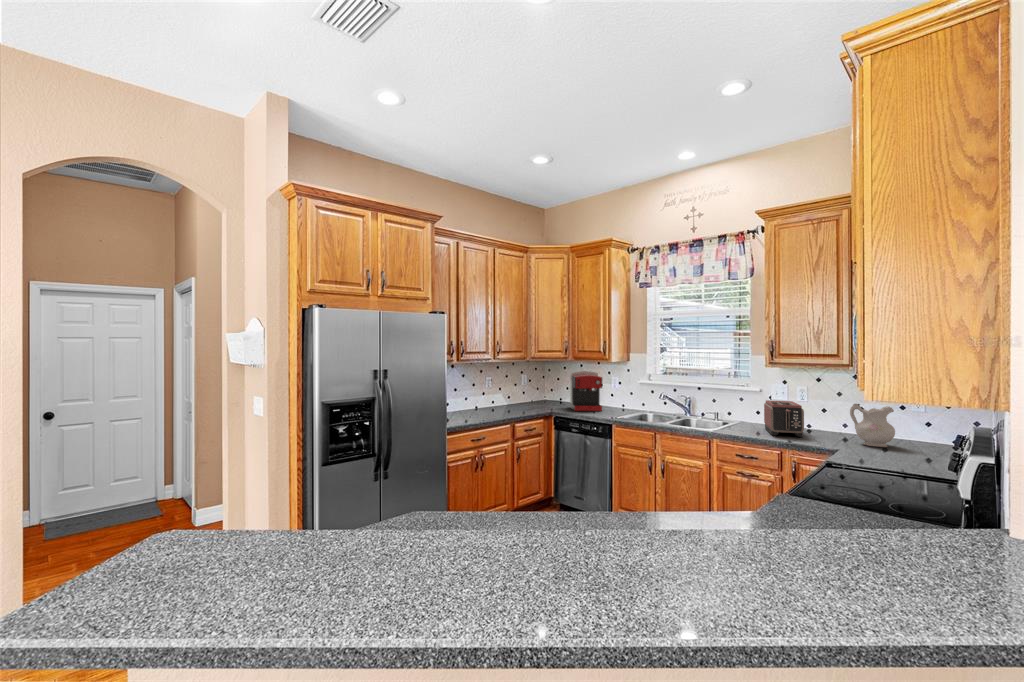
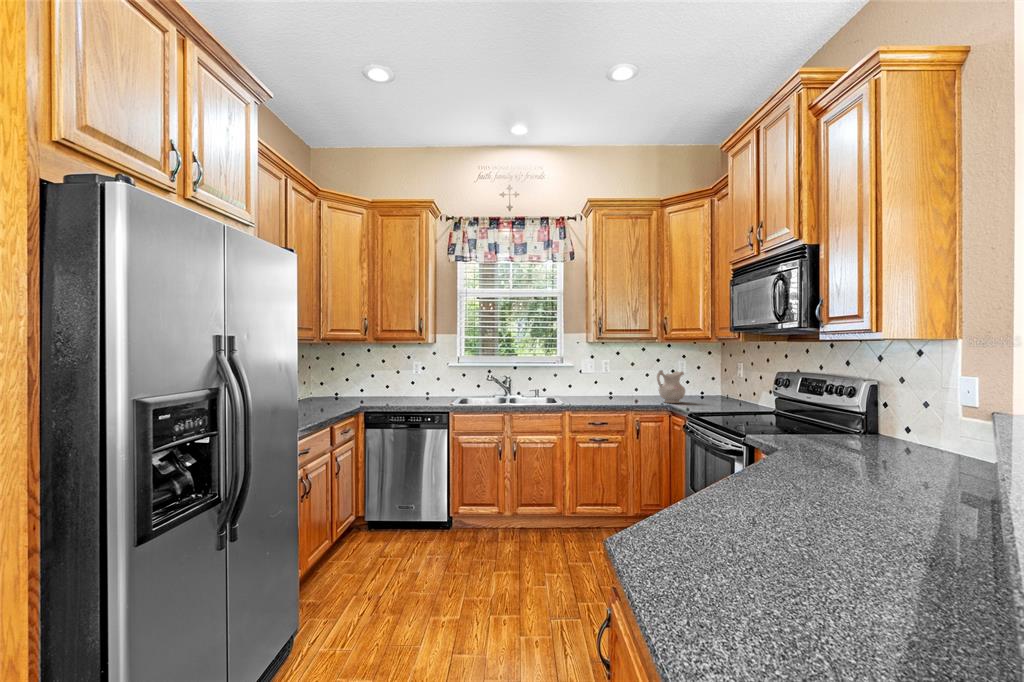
coffee maker: present [570,371,602,411] -> none [366,353,414,401]
toaster: present [764,400,804,437] -> none [583,373,626,403]

